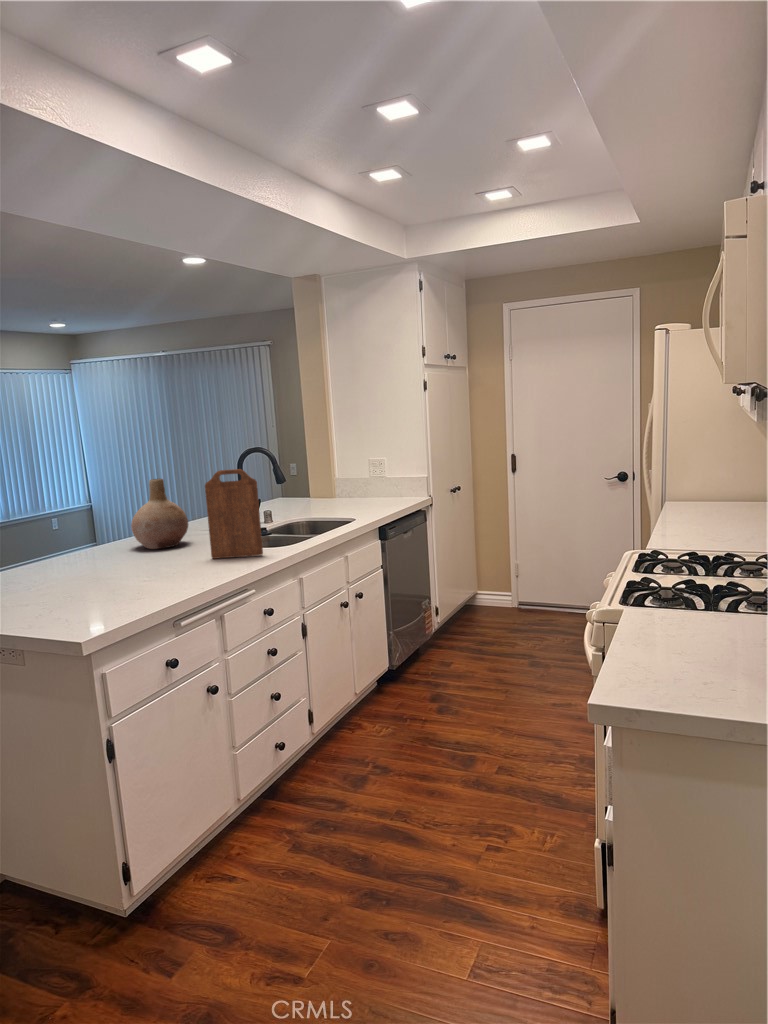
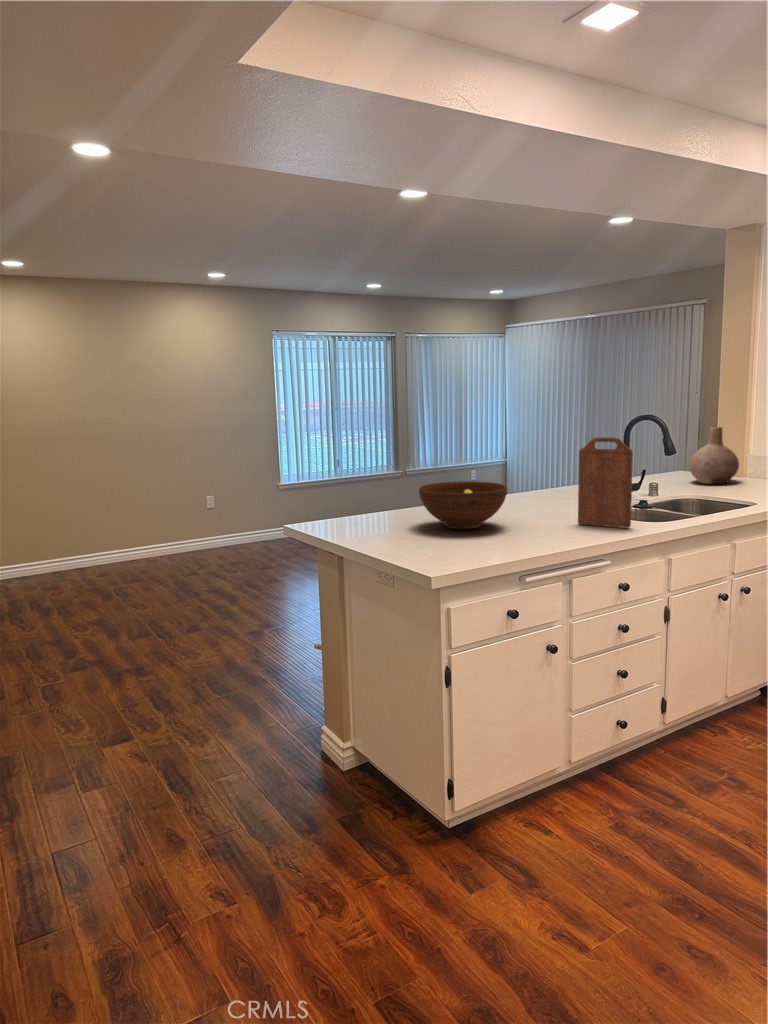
vase: present [131,479,188,549] -> present [689,427,739,484]
fruit bowl: none [30,526,136,582] -> present [419,481,507,529]

